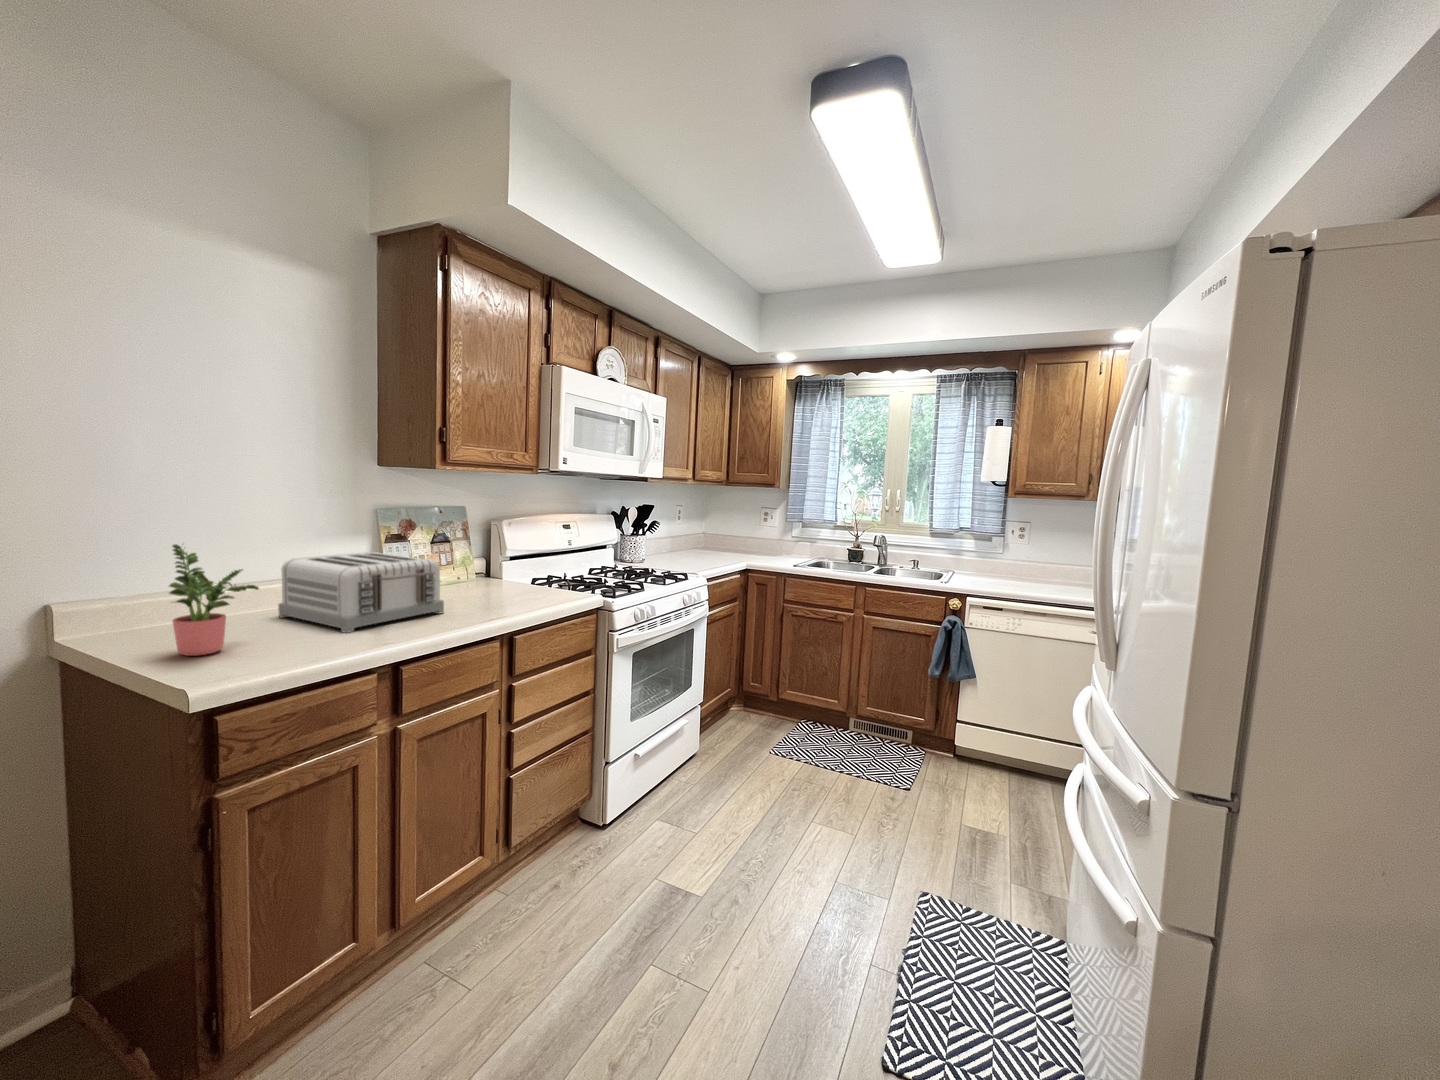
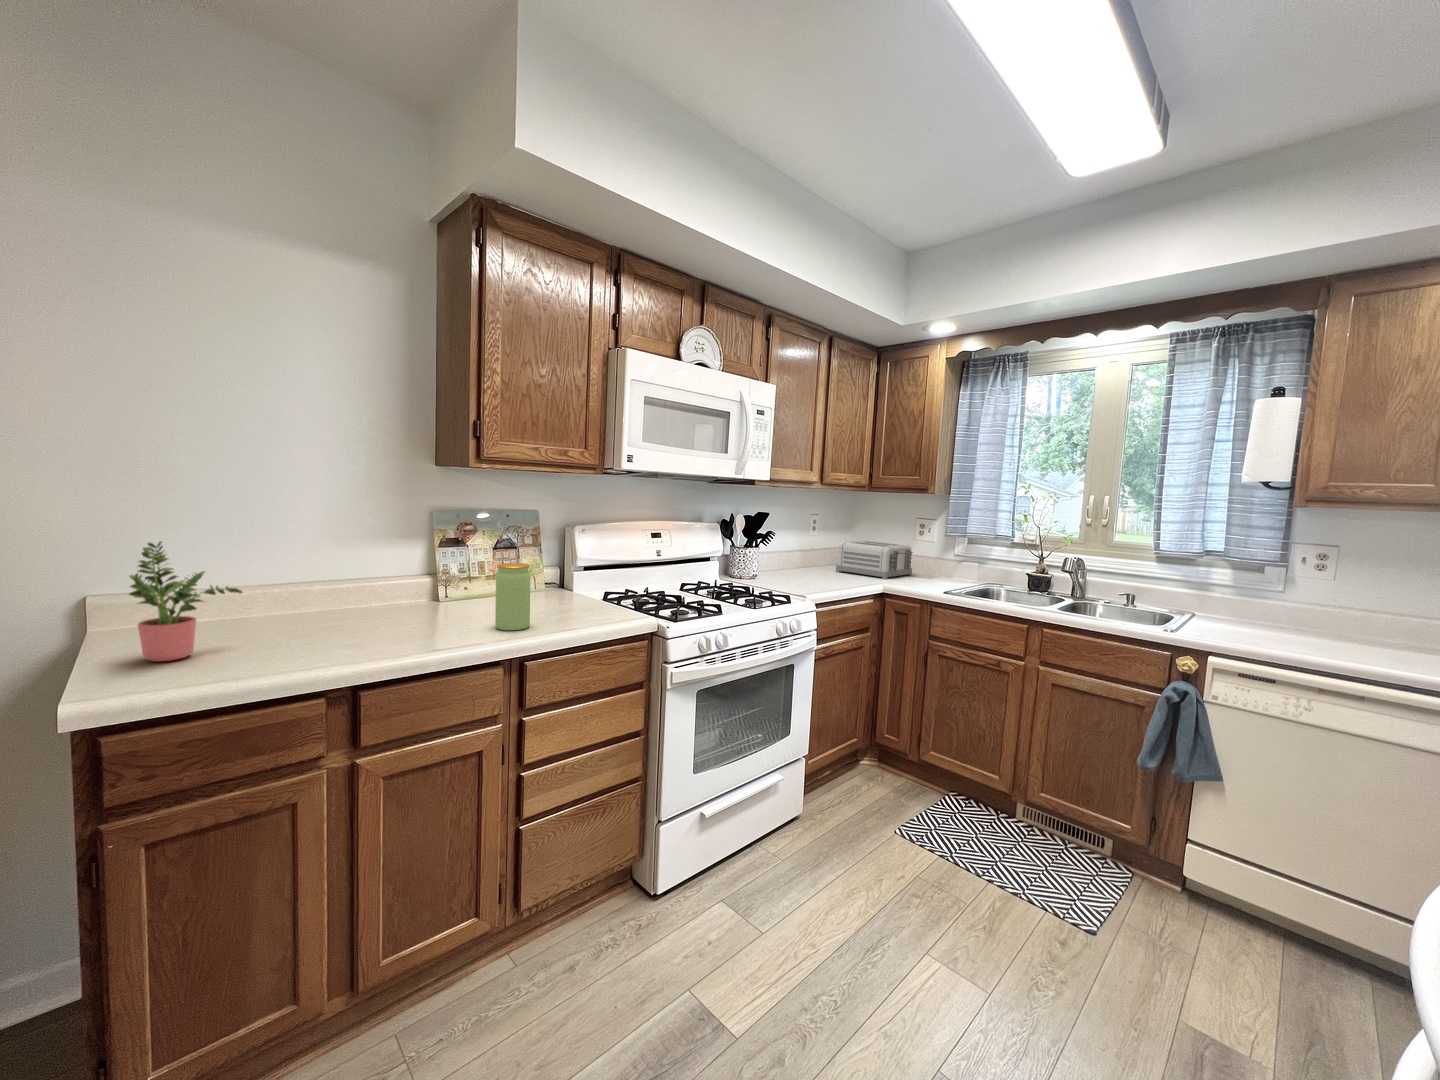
toaster: present [278,552,444,633] -> present [836,541,913,579]
jar: none [473,554,504,612] -> present [495,563,531,630]

